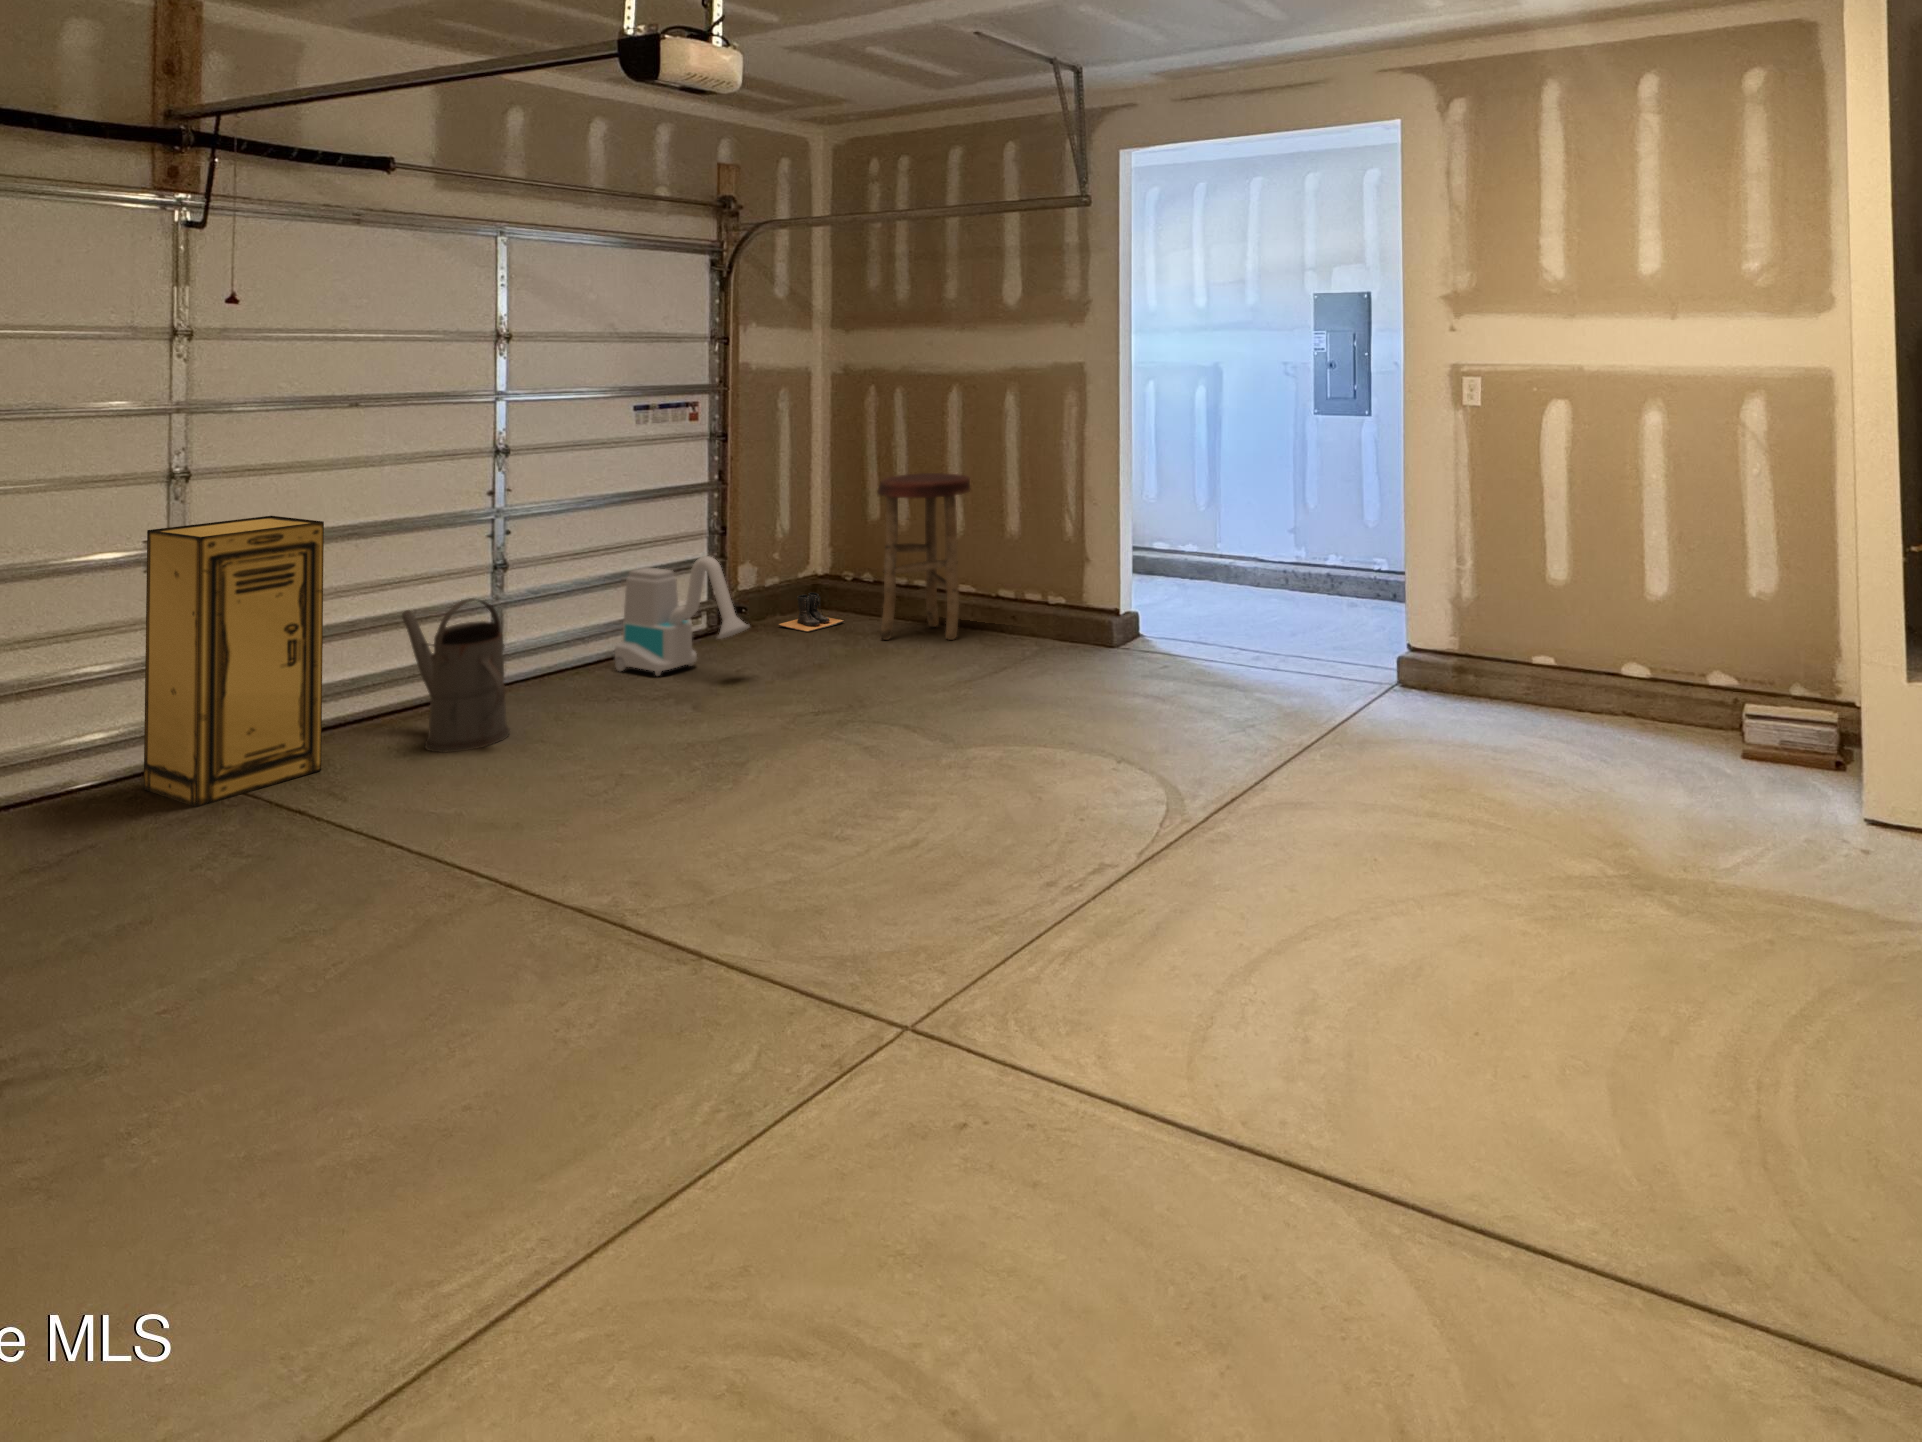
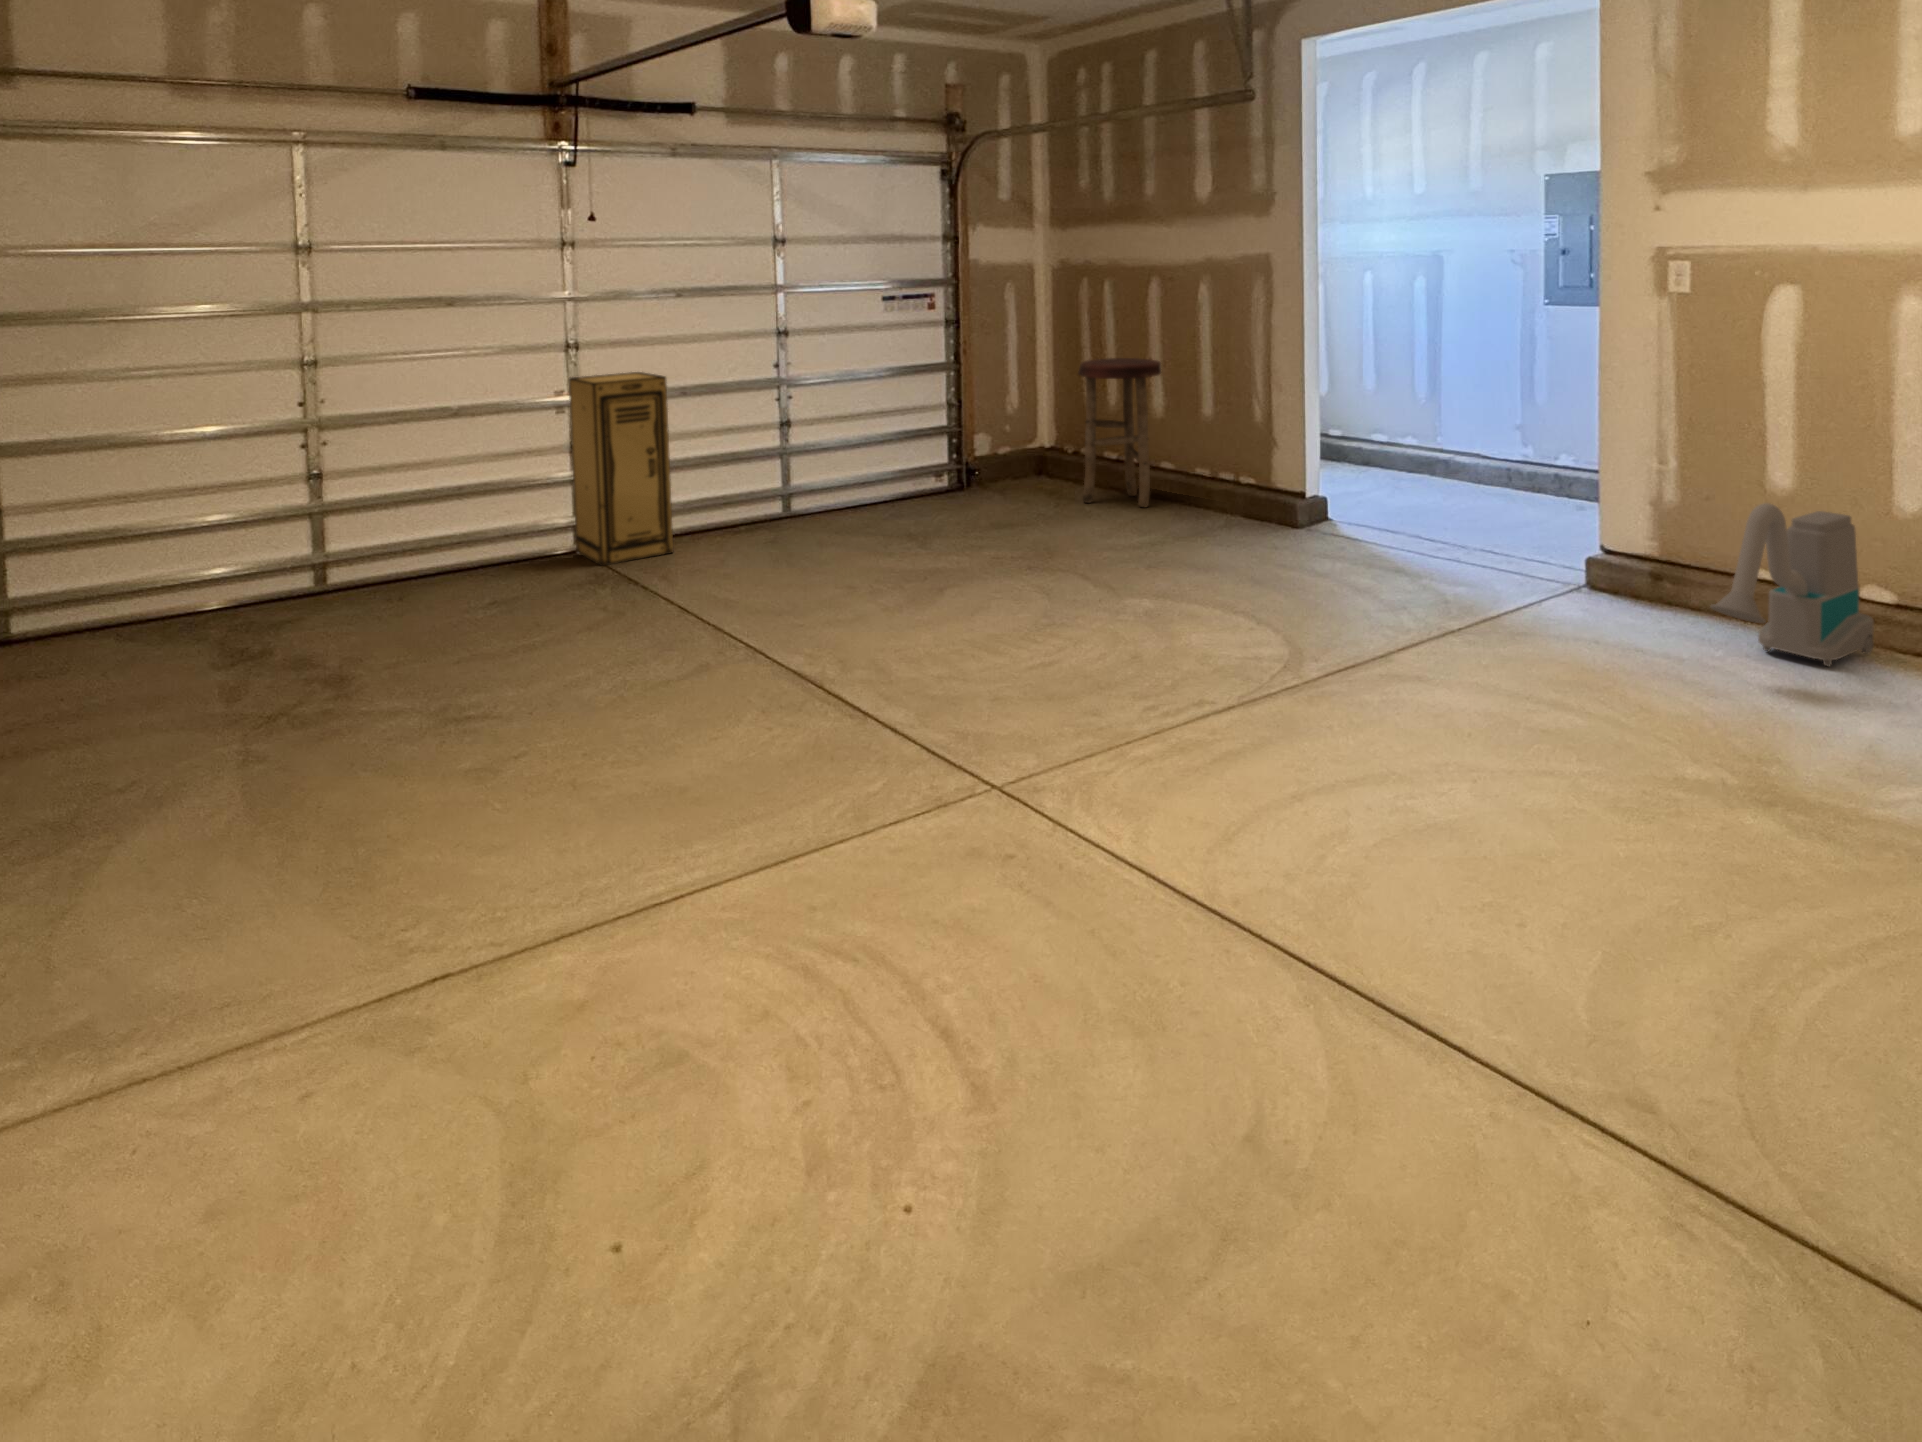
vacuum cleaner: present [615,556,750,676] -> present [1710,503,1874,666]
boots: present [778,593,844,632] -> none [1005,459,1058,492]
watering can: present [402,598,510,752] -> none [723,439,792,551]

